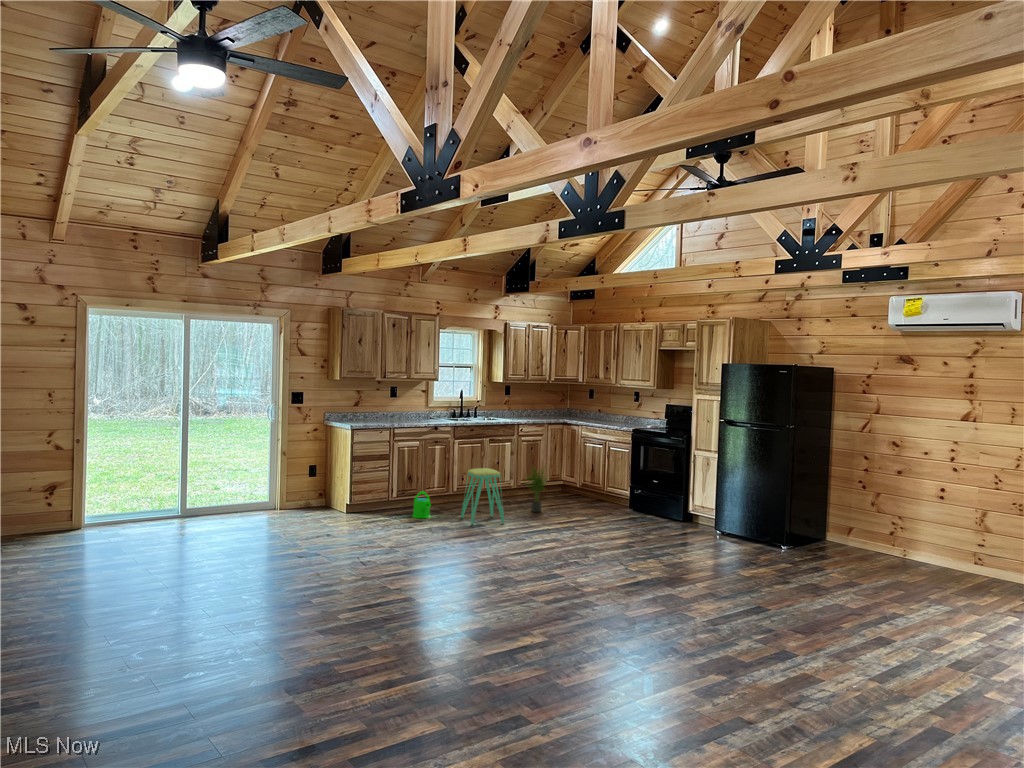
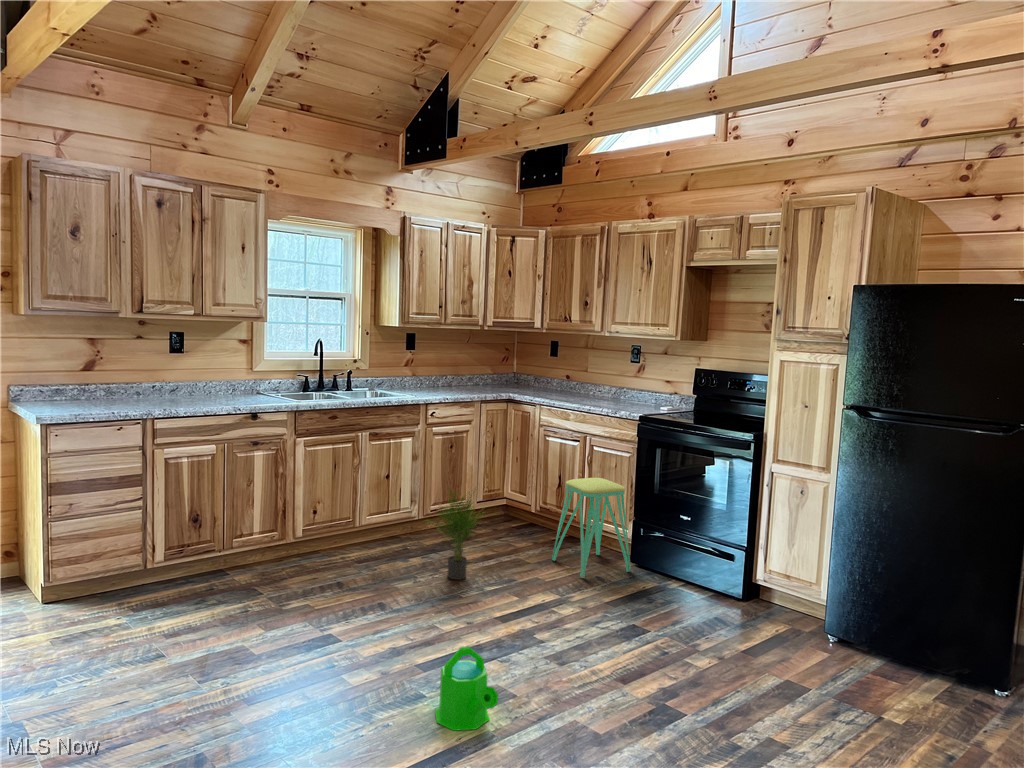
stool: present [461,468,504,525] -> present [552,478,630,578]
watering can: present [412,491,431,518] -> present [435,646,498,731]

